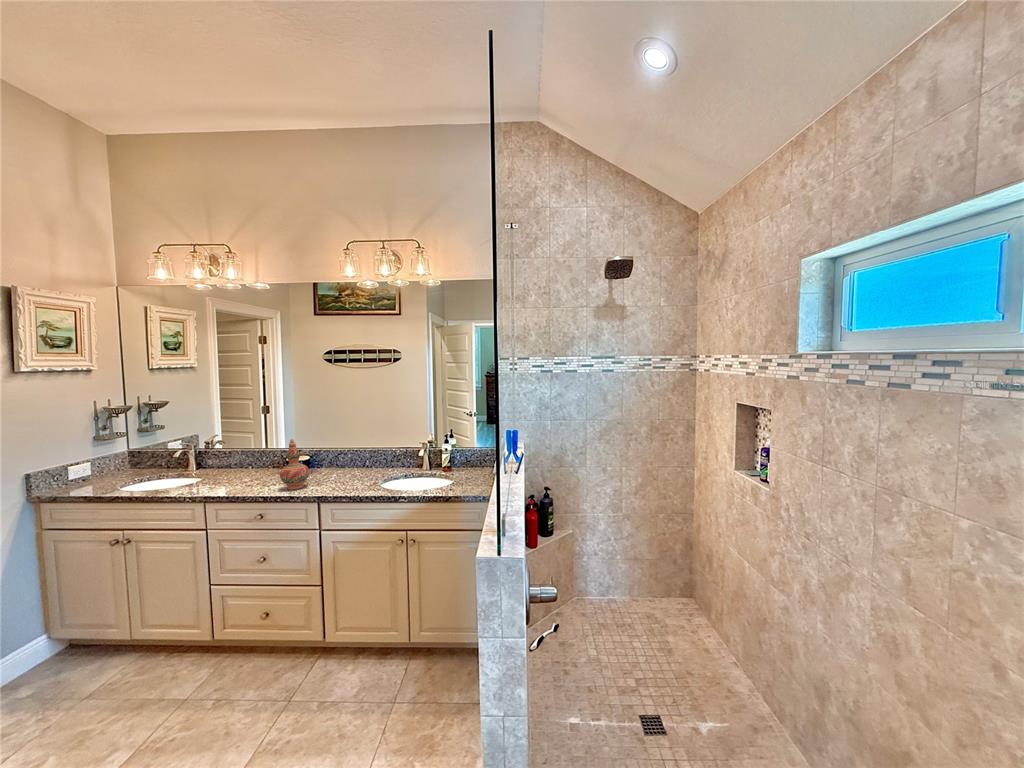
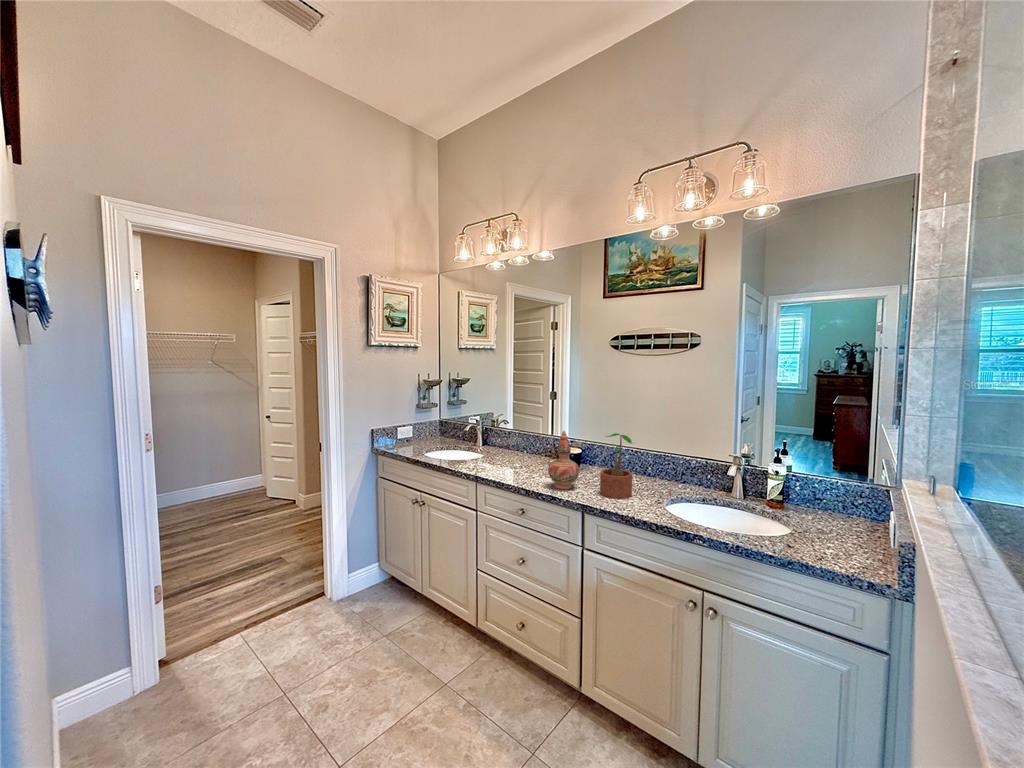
potted plant: none [328,434,356,487] -> present [600,433,632,499]

